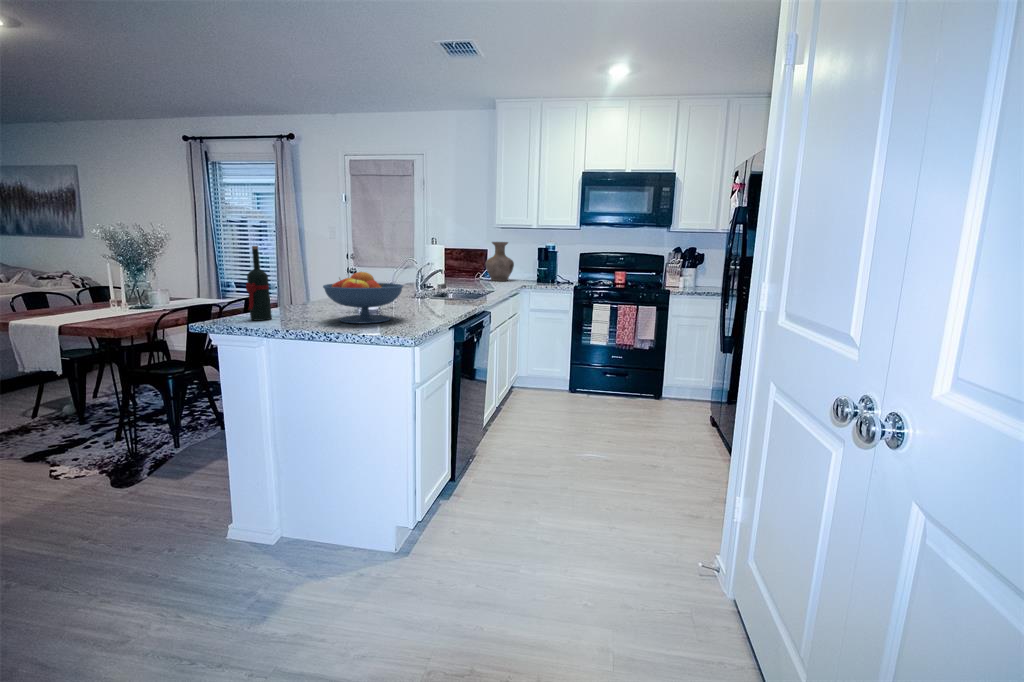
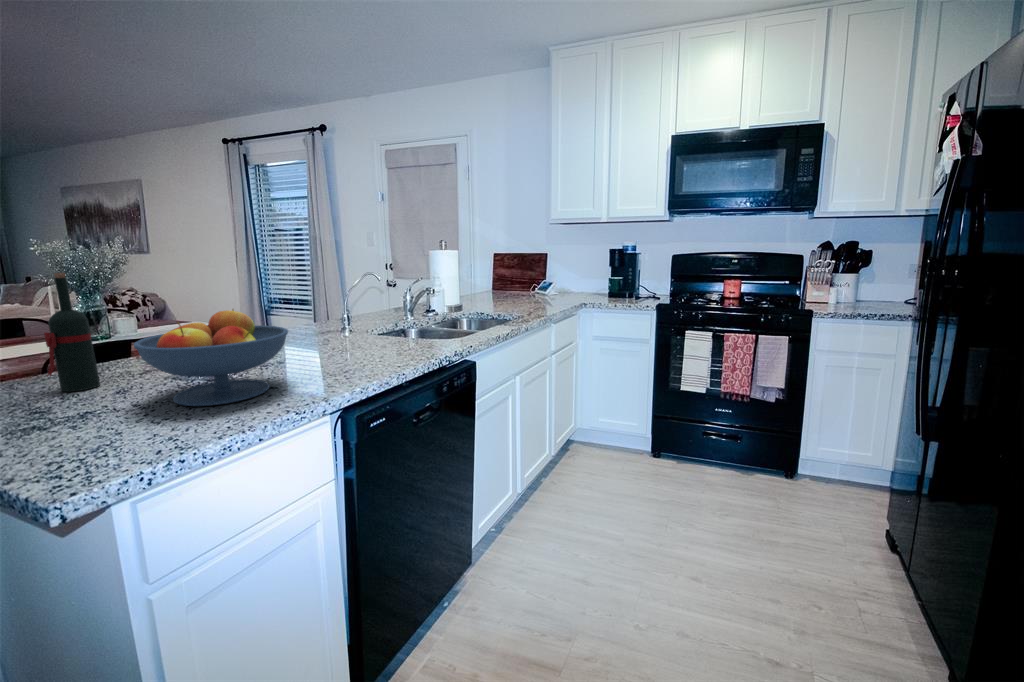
vase: present [485,242,514,281] -> none [538,243,577,296]

